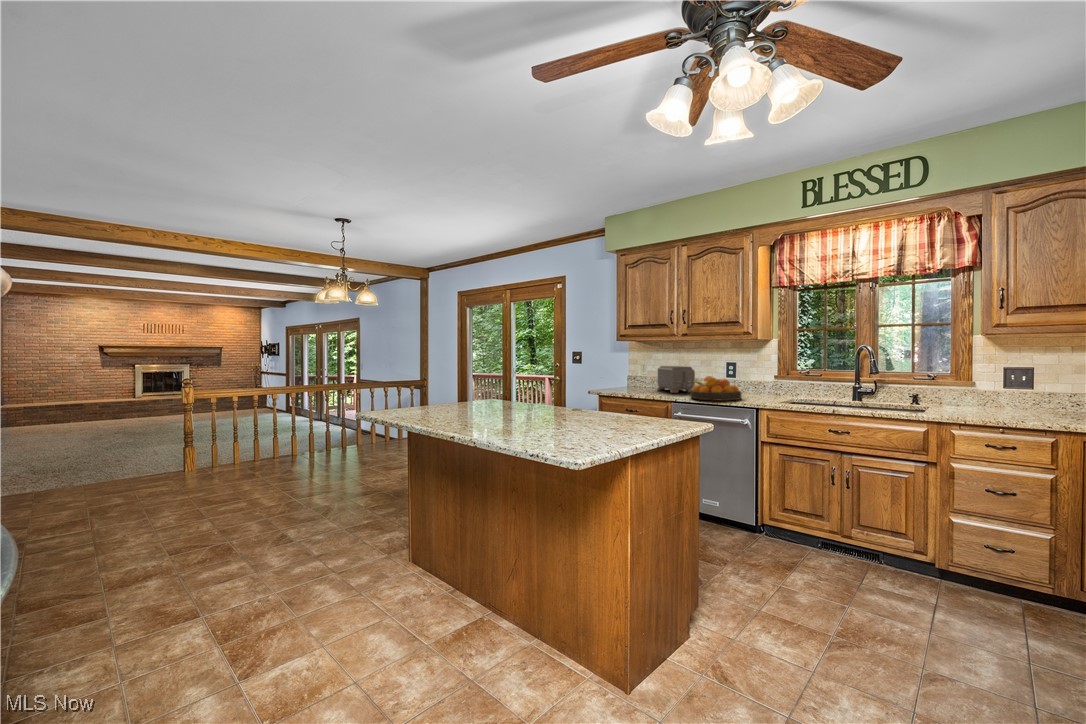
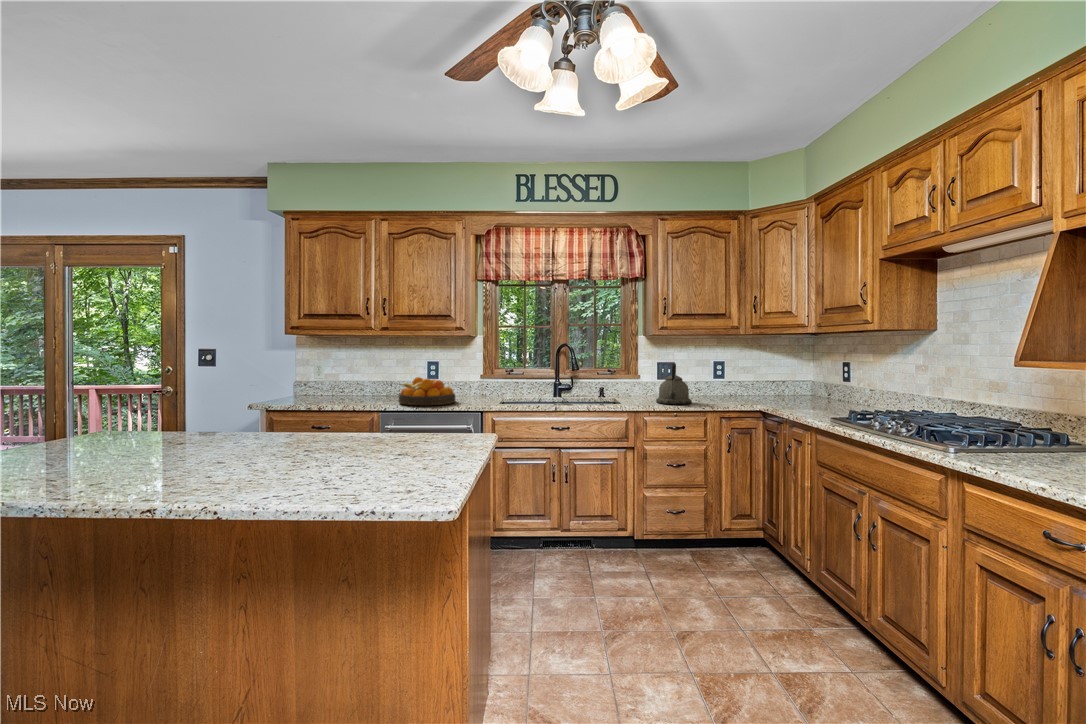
toaster: present [657,366,695,393] -> none [341,366,393,399]
kettle: none [982,367,1041,418] -> present [656,363,692,404]

